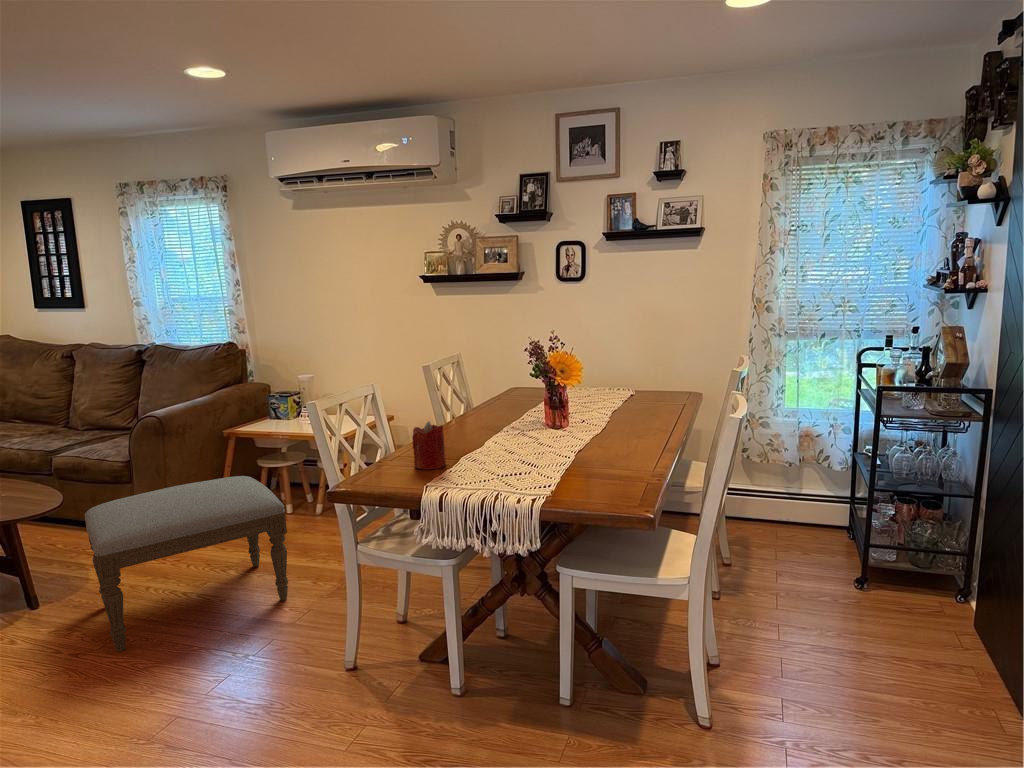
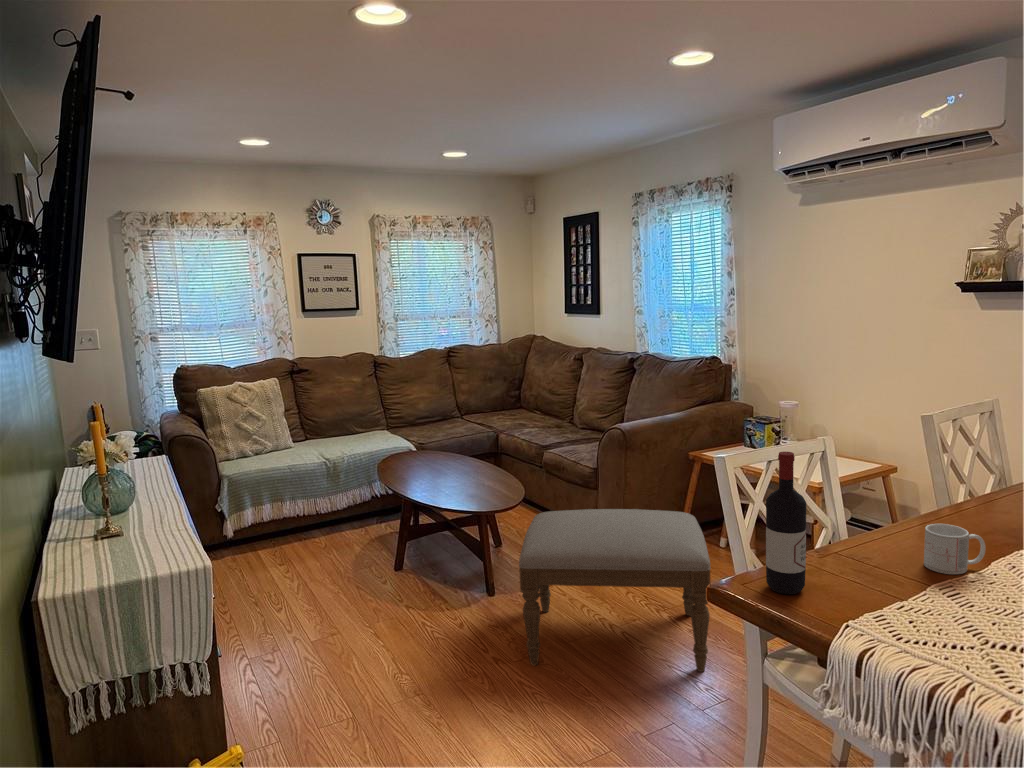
wine bottle: none [363,384,393,483] -> present [766,452,806,594]
candle: present [412,421,446,470] -> none [848,518,904,594]
mug: none [449,423,481,453] -> present [924,524,985,574]

